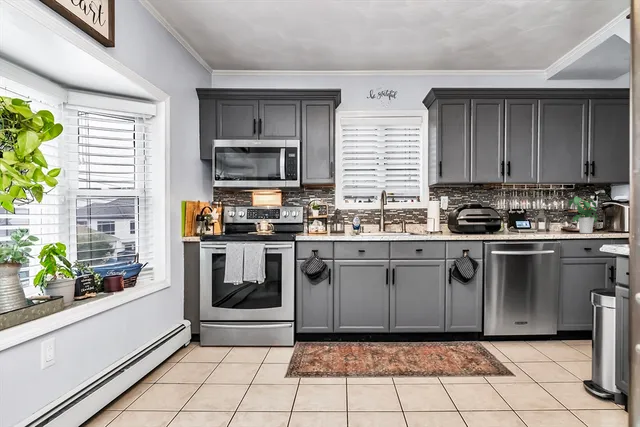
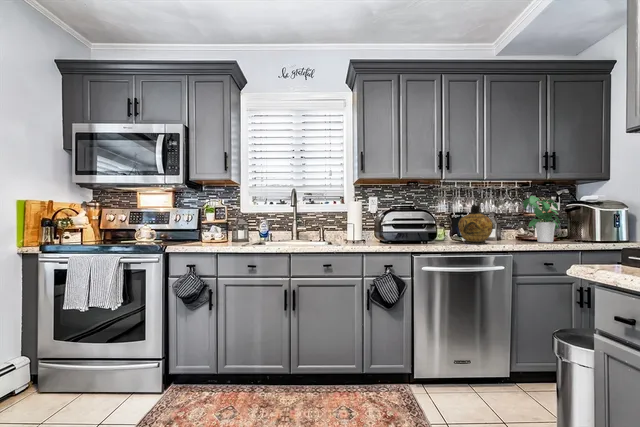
ceramic jug: none [517,203,545,235] -> present [458,203,493,244]

